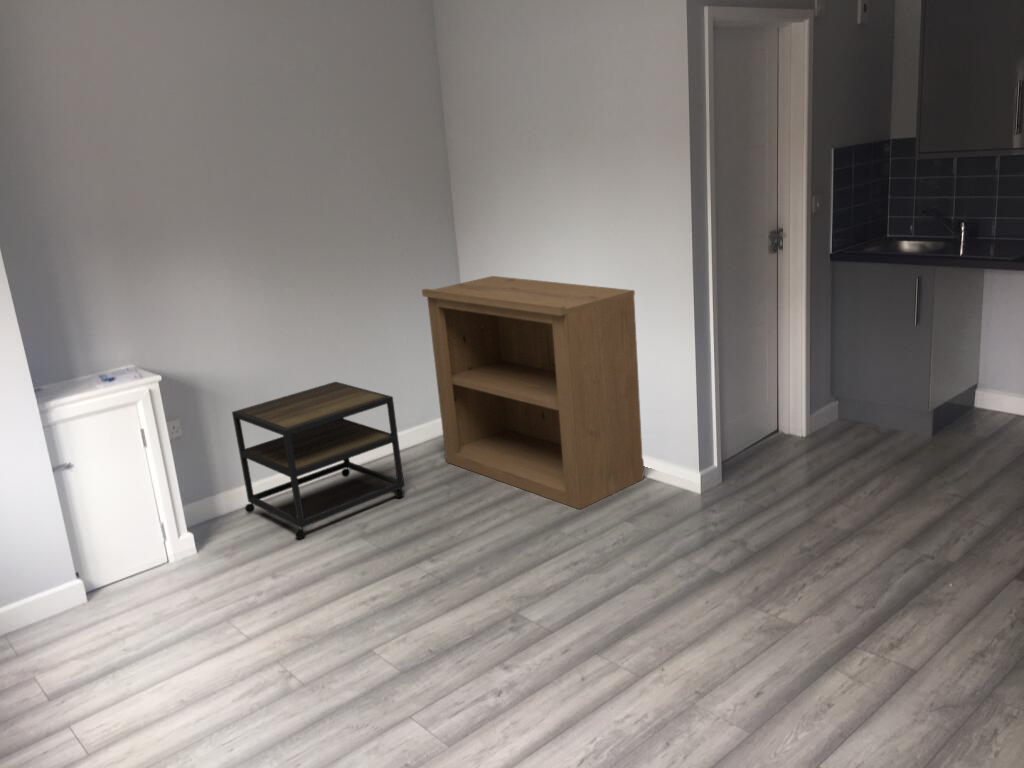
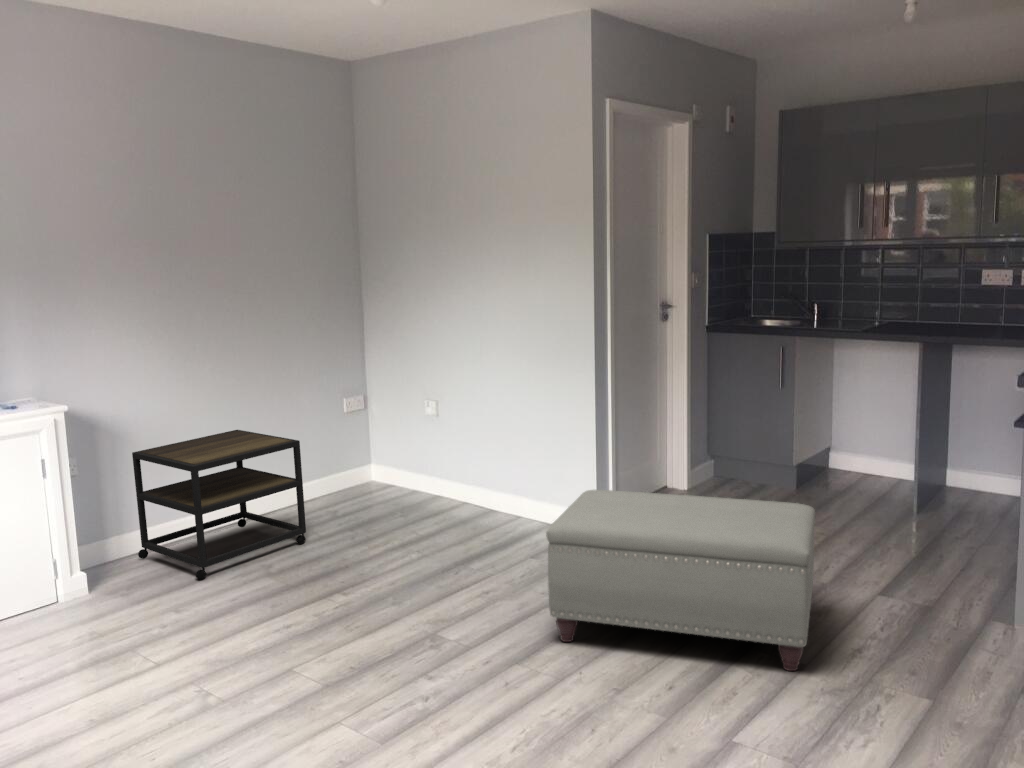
bookshelf: present [422,276,644,509] -> none [329,334,541,550]
ottoman: none [628,462,934,677] -> present [546,490,815,671]

